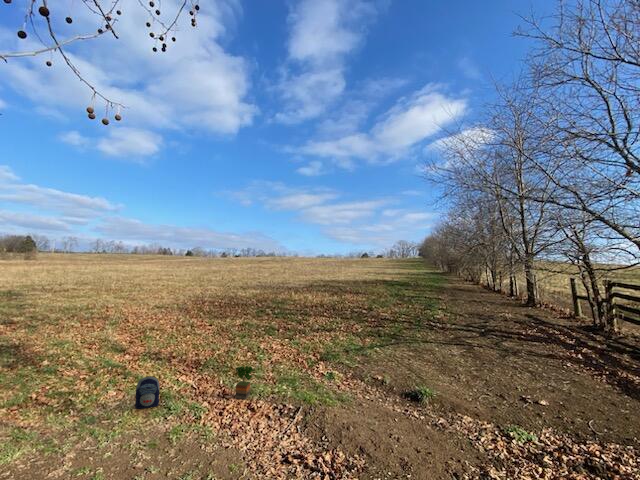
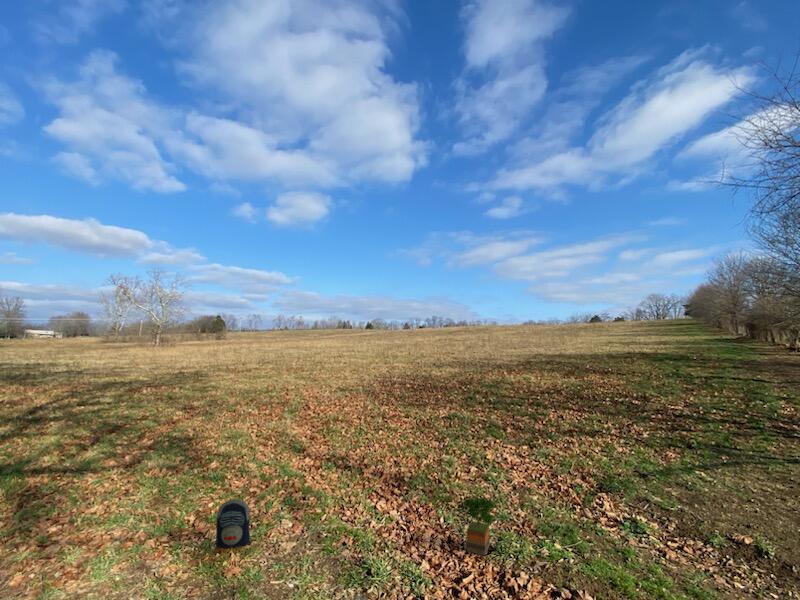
backpack: present [135,376,160,409] -> present [216,499,251,548]

